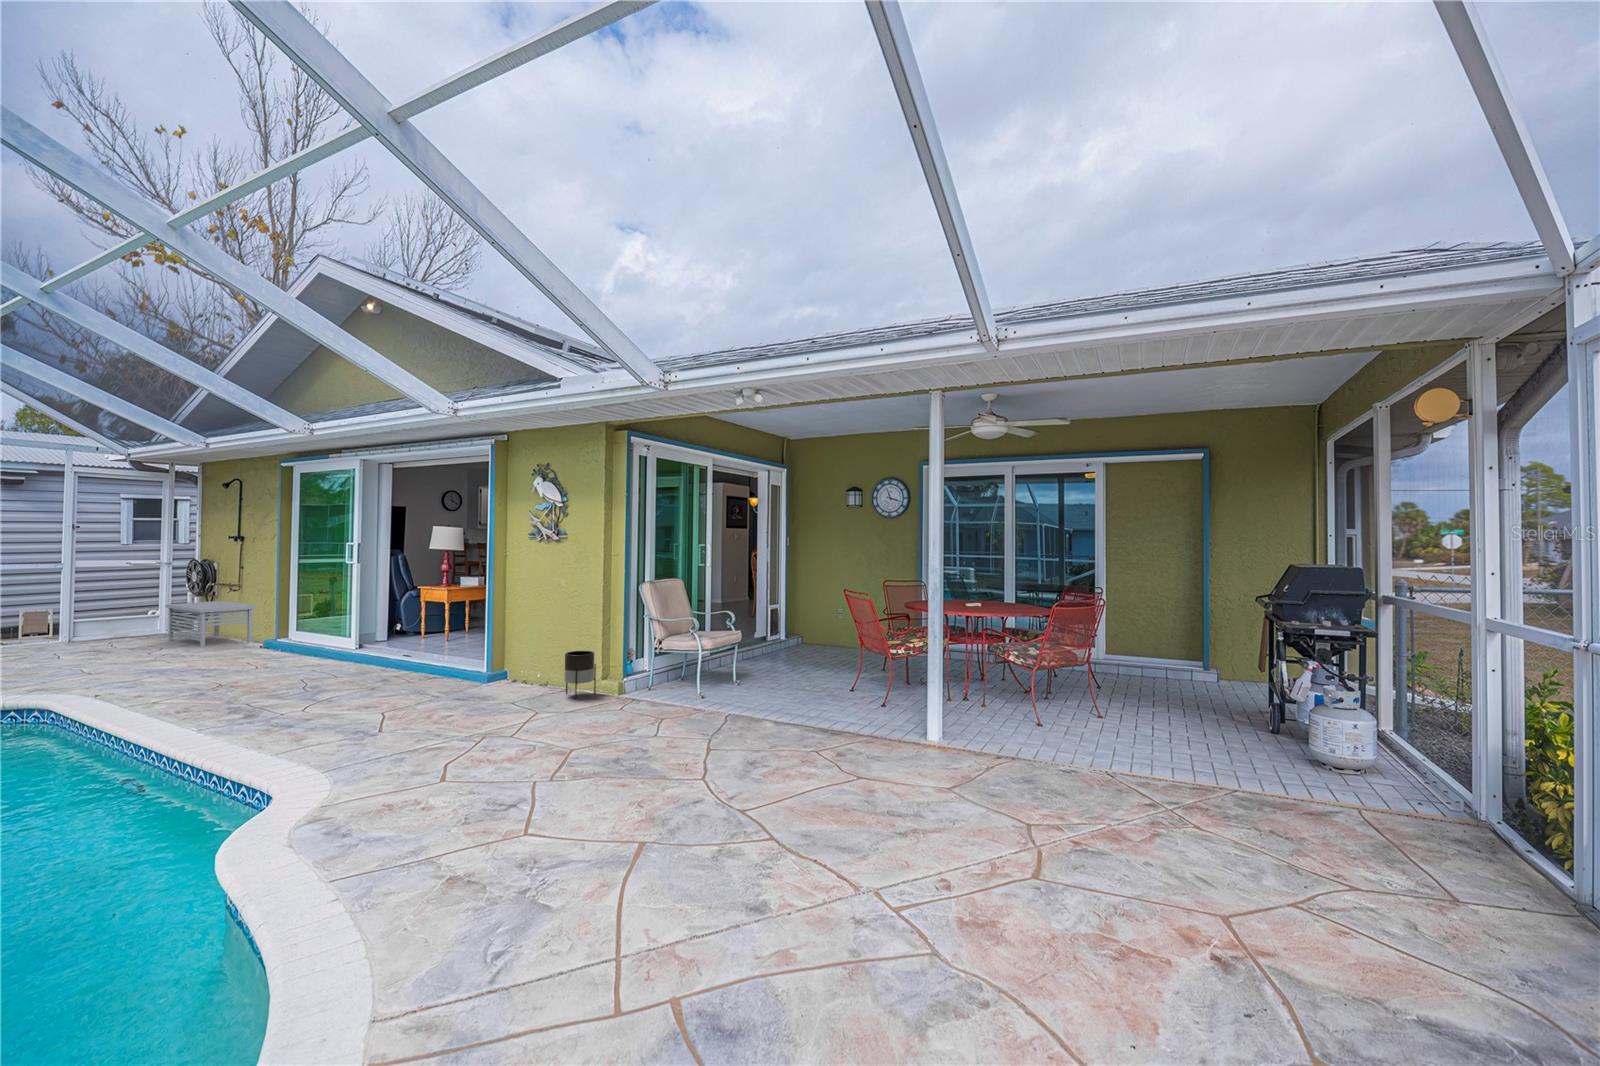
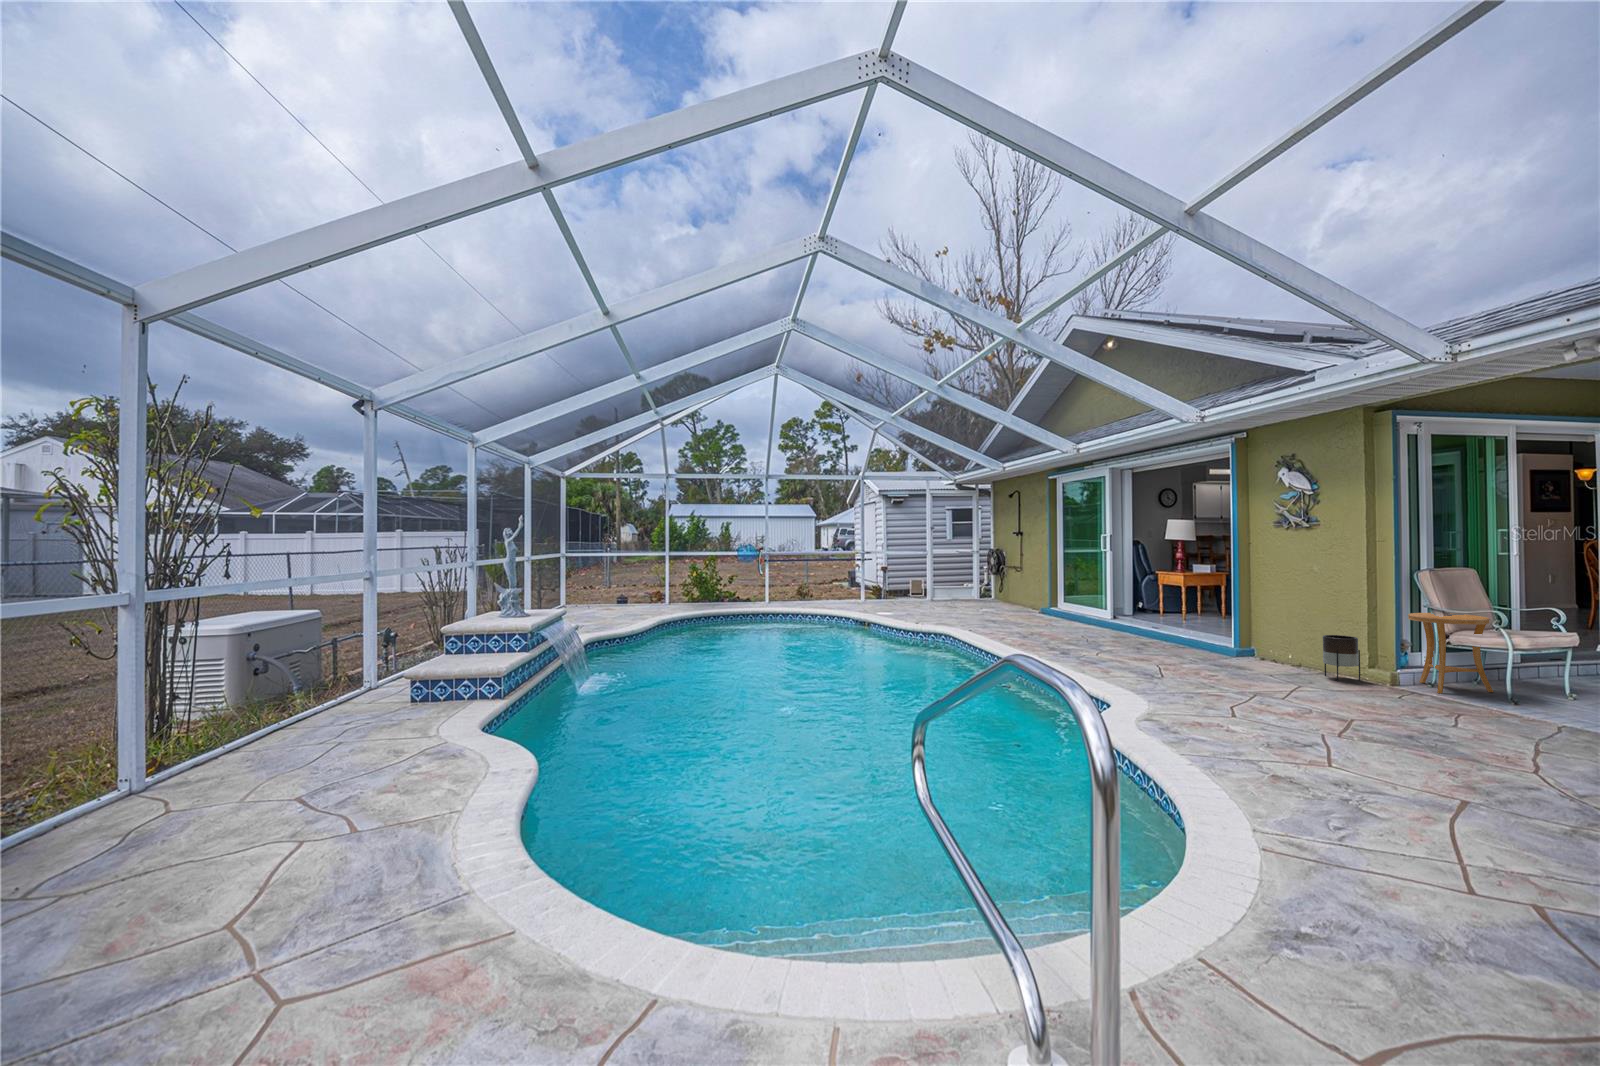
storage bench: present [165,601,256,647] -> none [980,579,1033,611]
side table: none [633,621,689,698] -> present [1408,613,1493,693]

